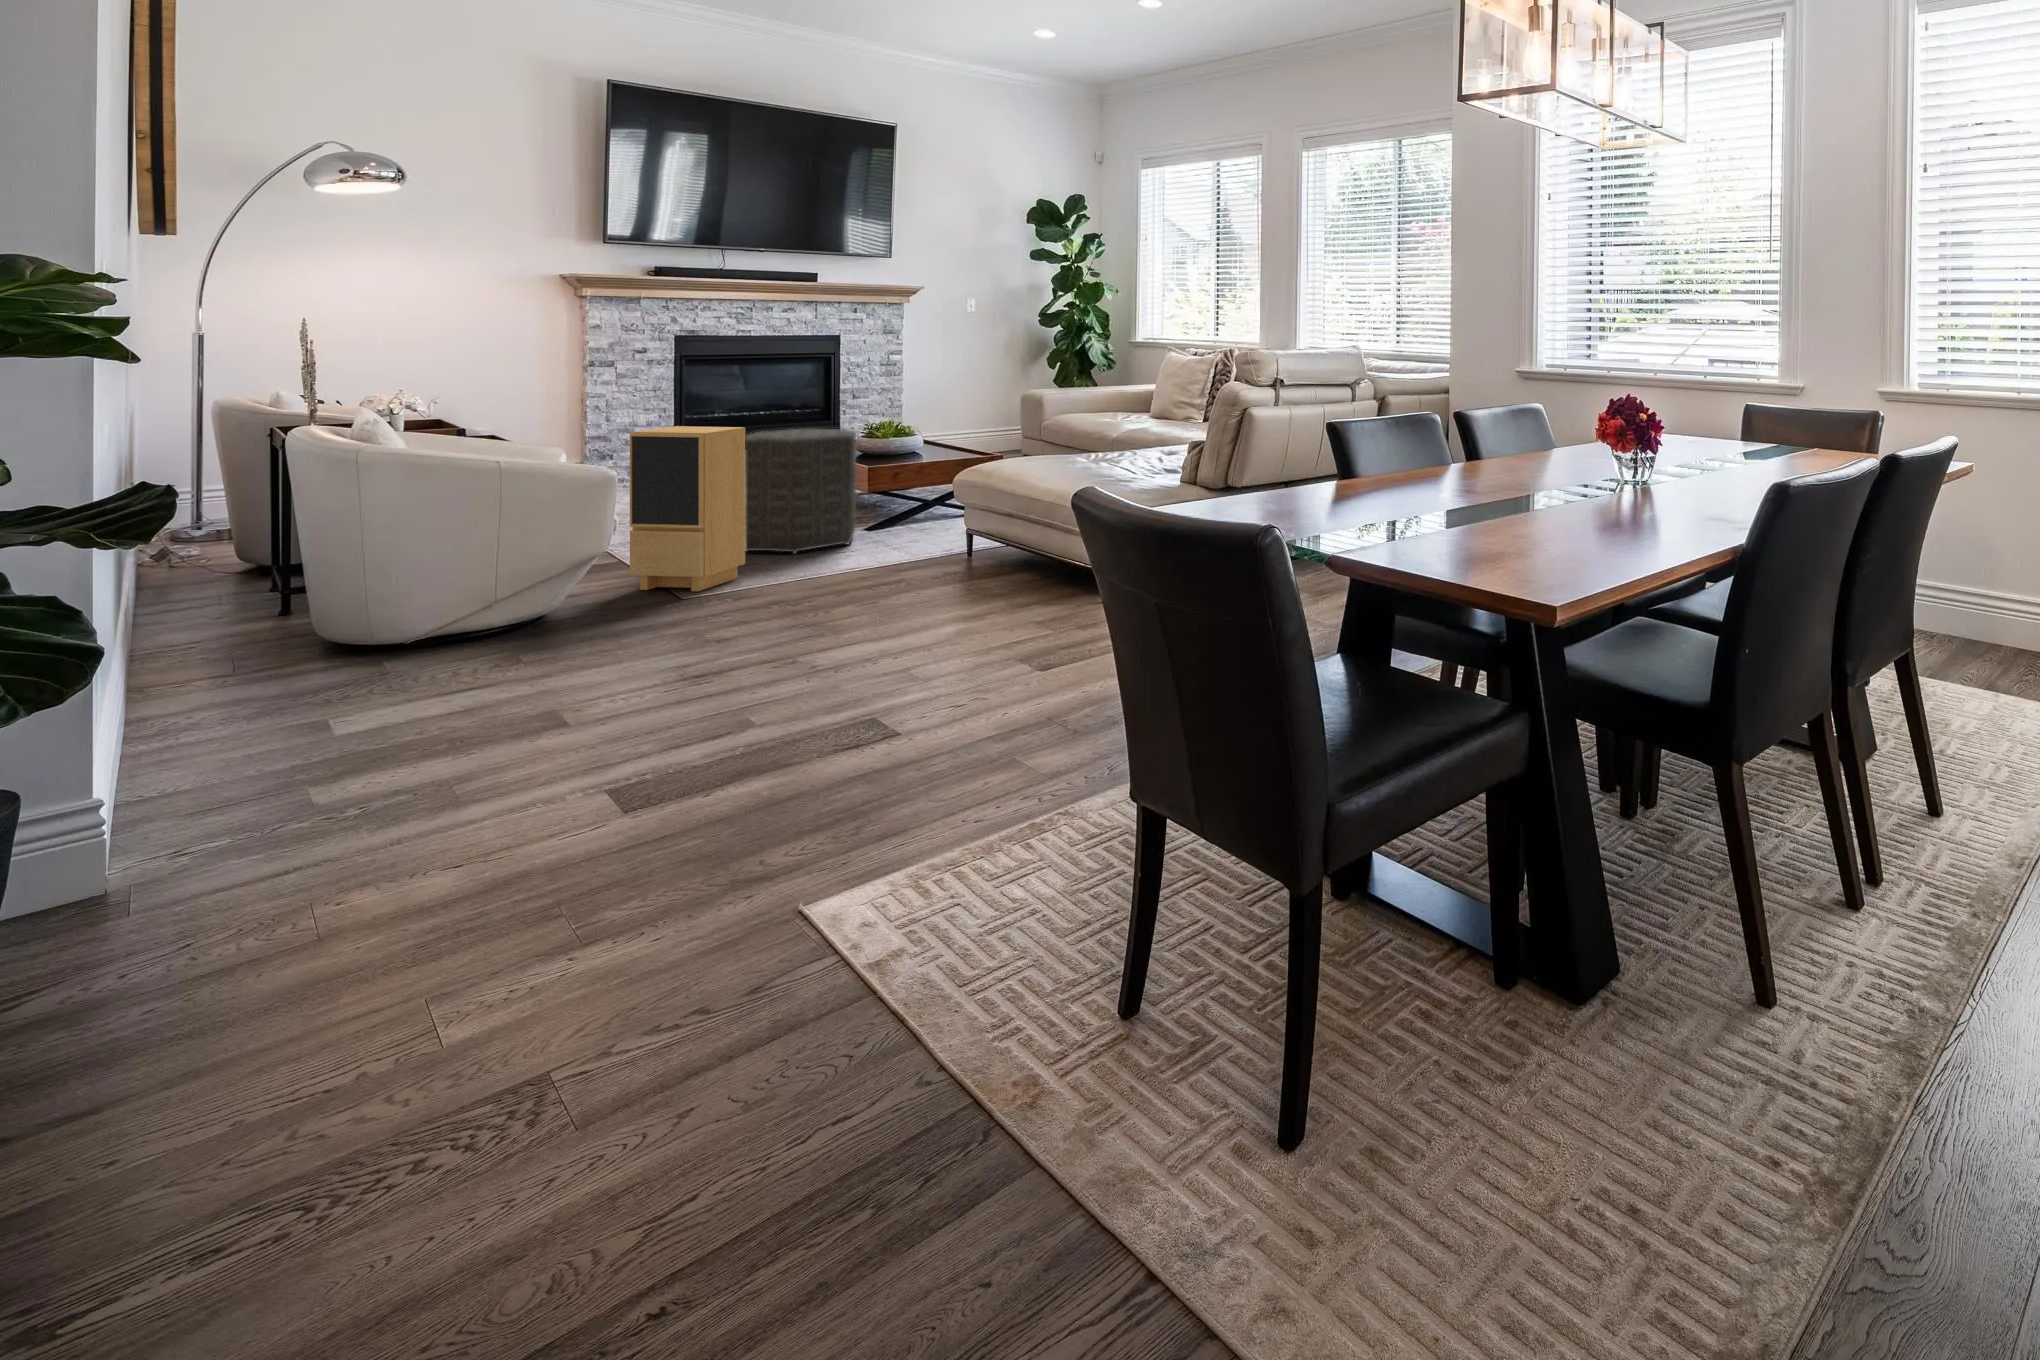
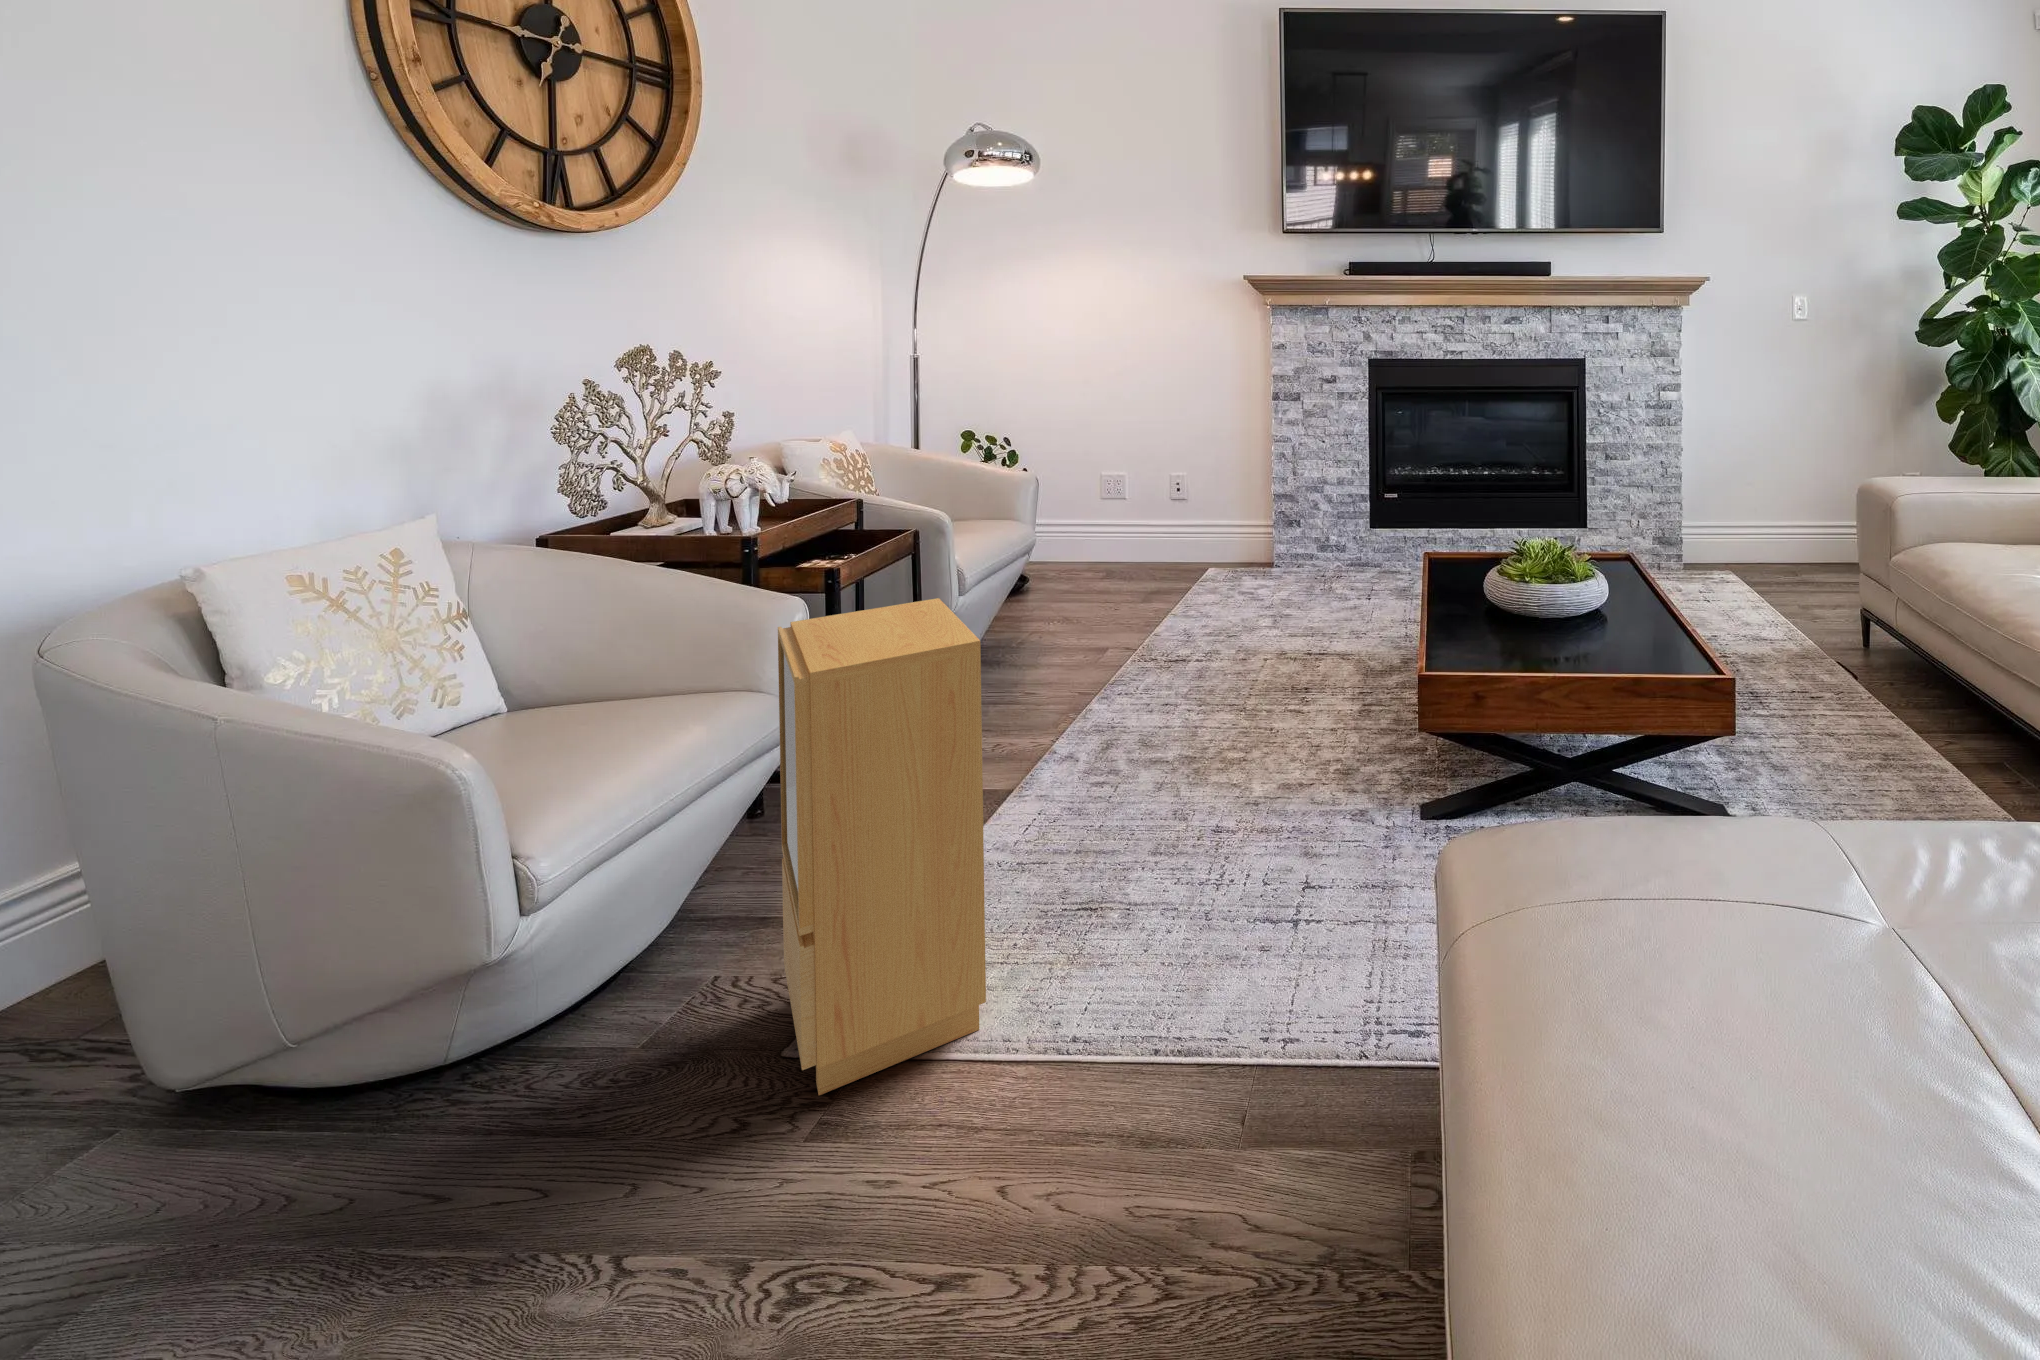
ottoman: present [745,429,856,554] -> none [1149,578,1398,917]

